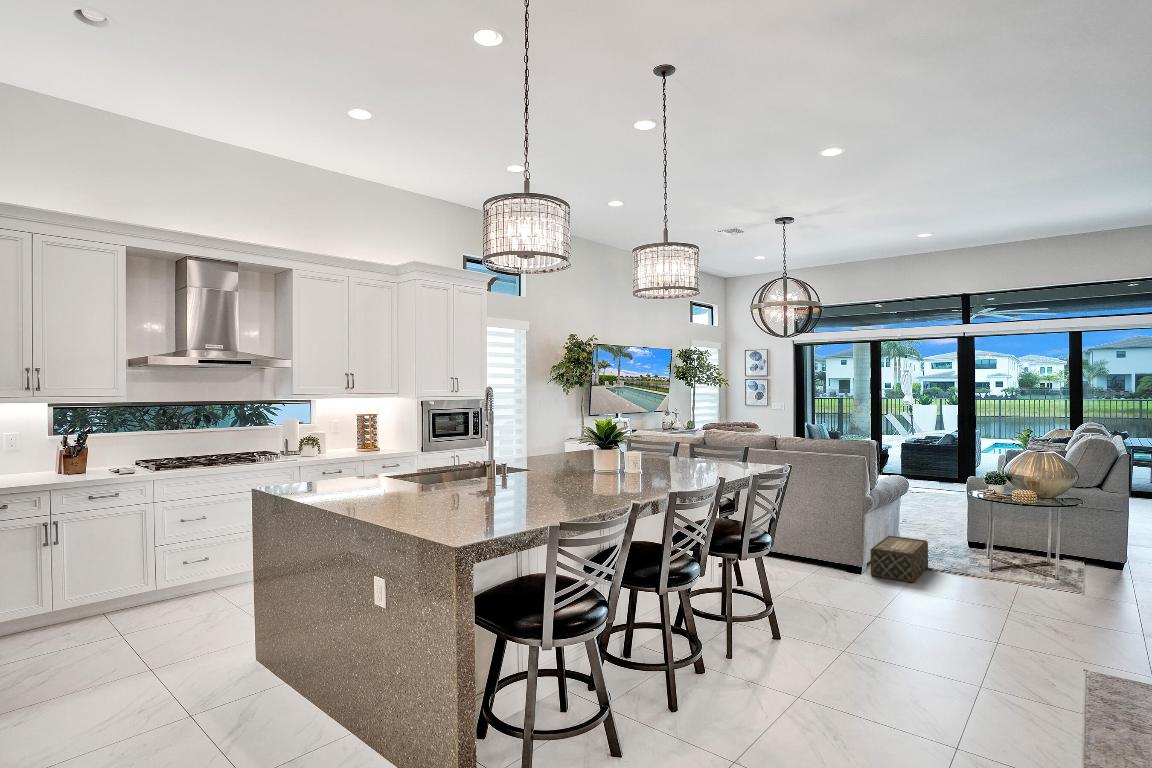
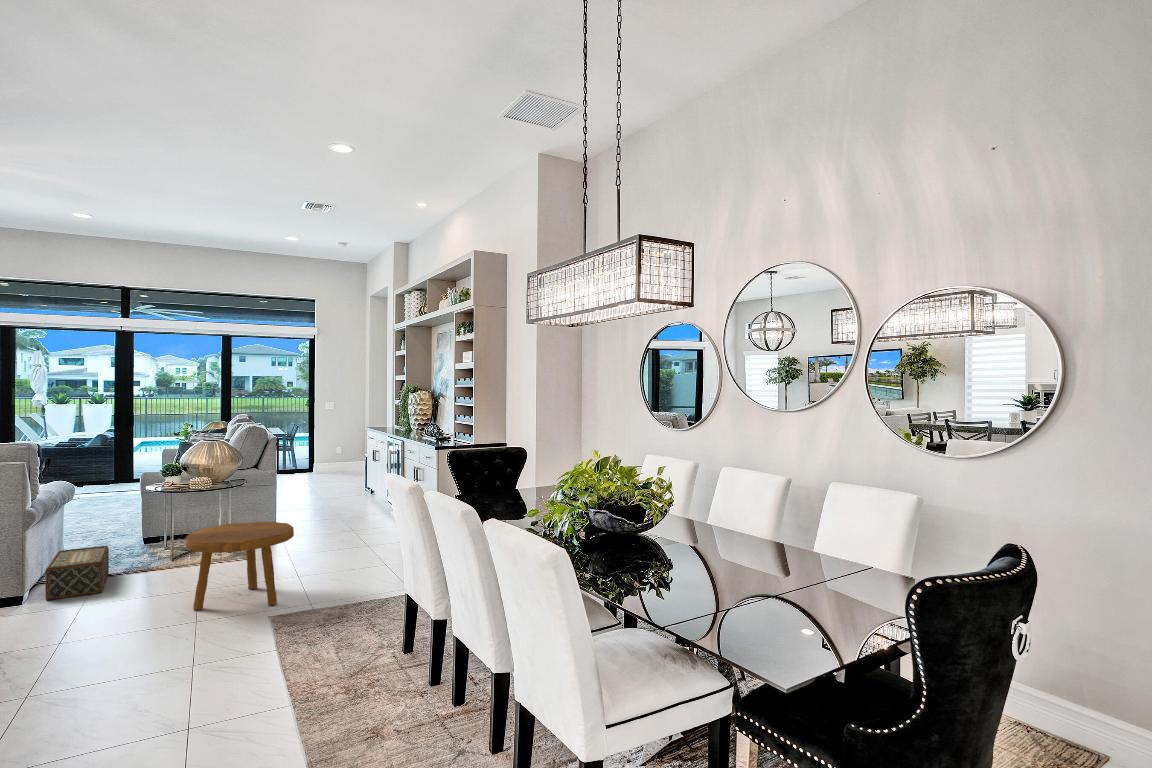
footstool: none [975,546,1109,658] -> present [186,522,294,610]

